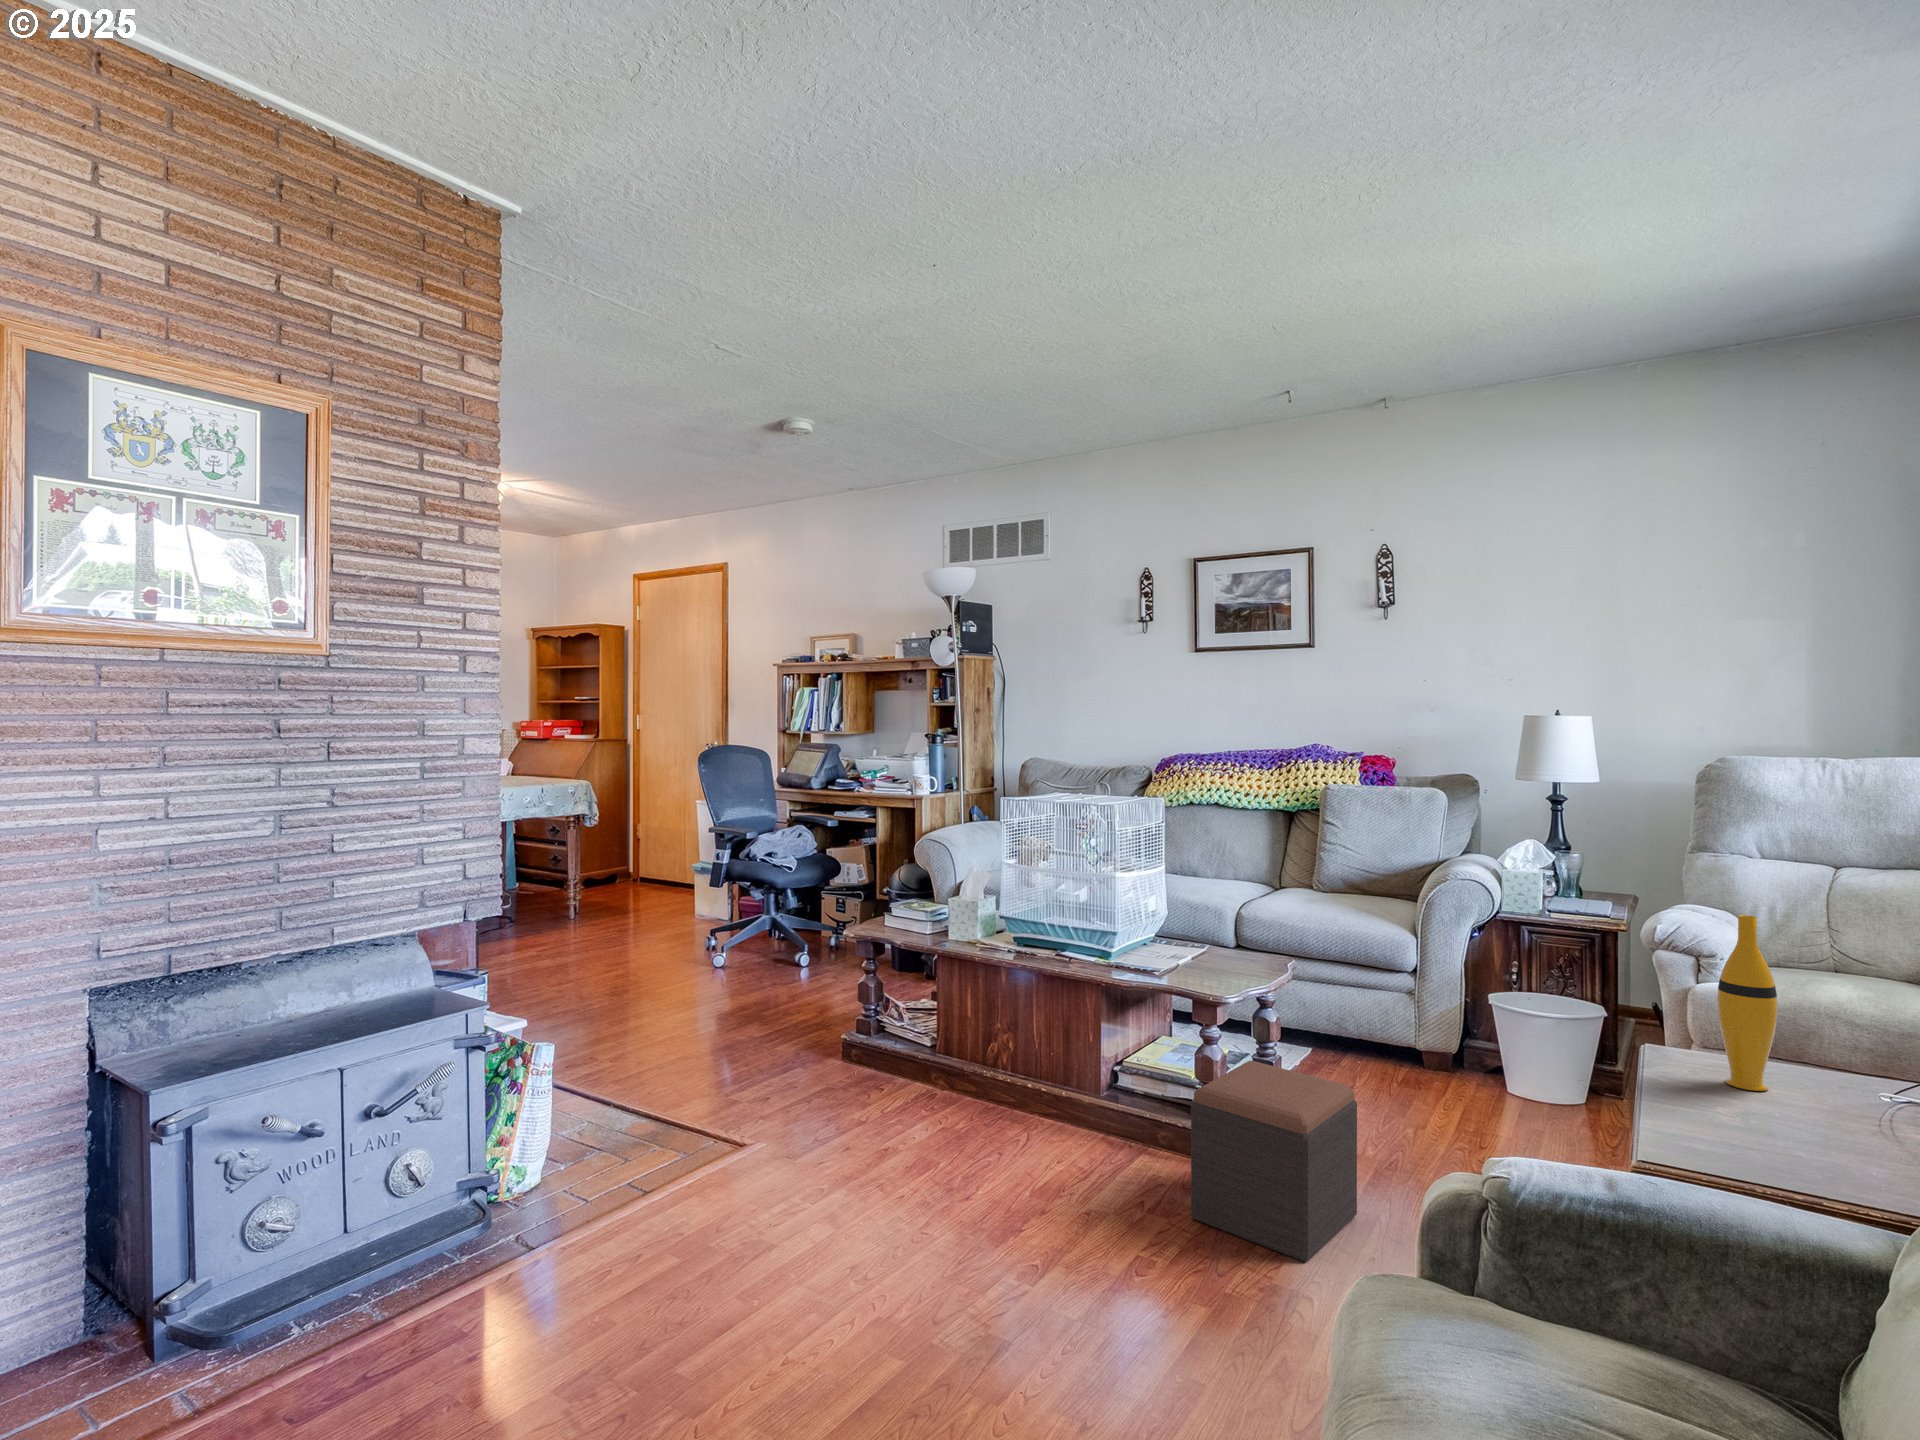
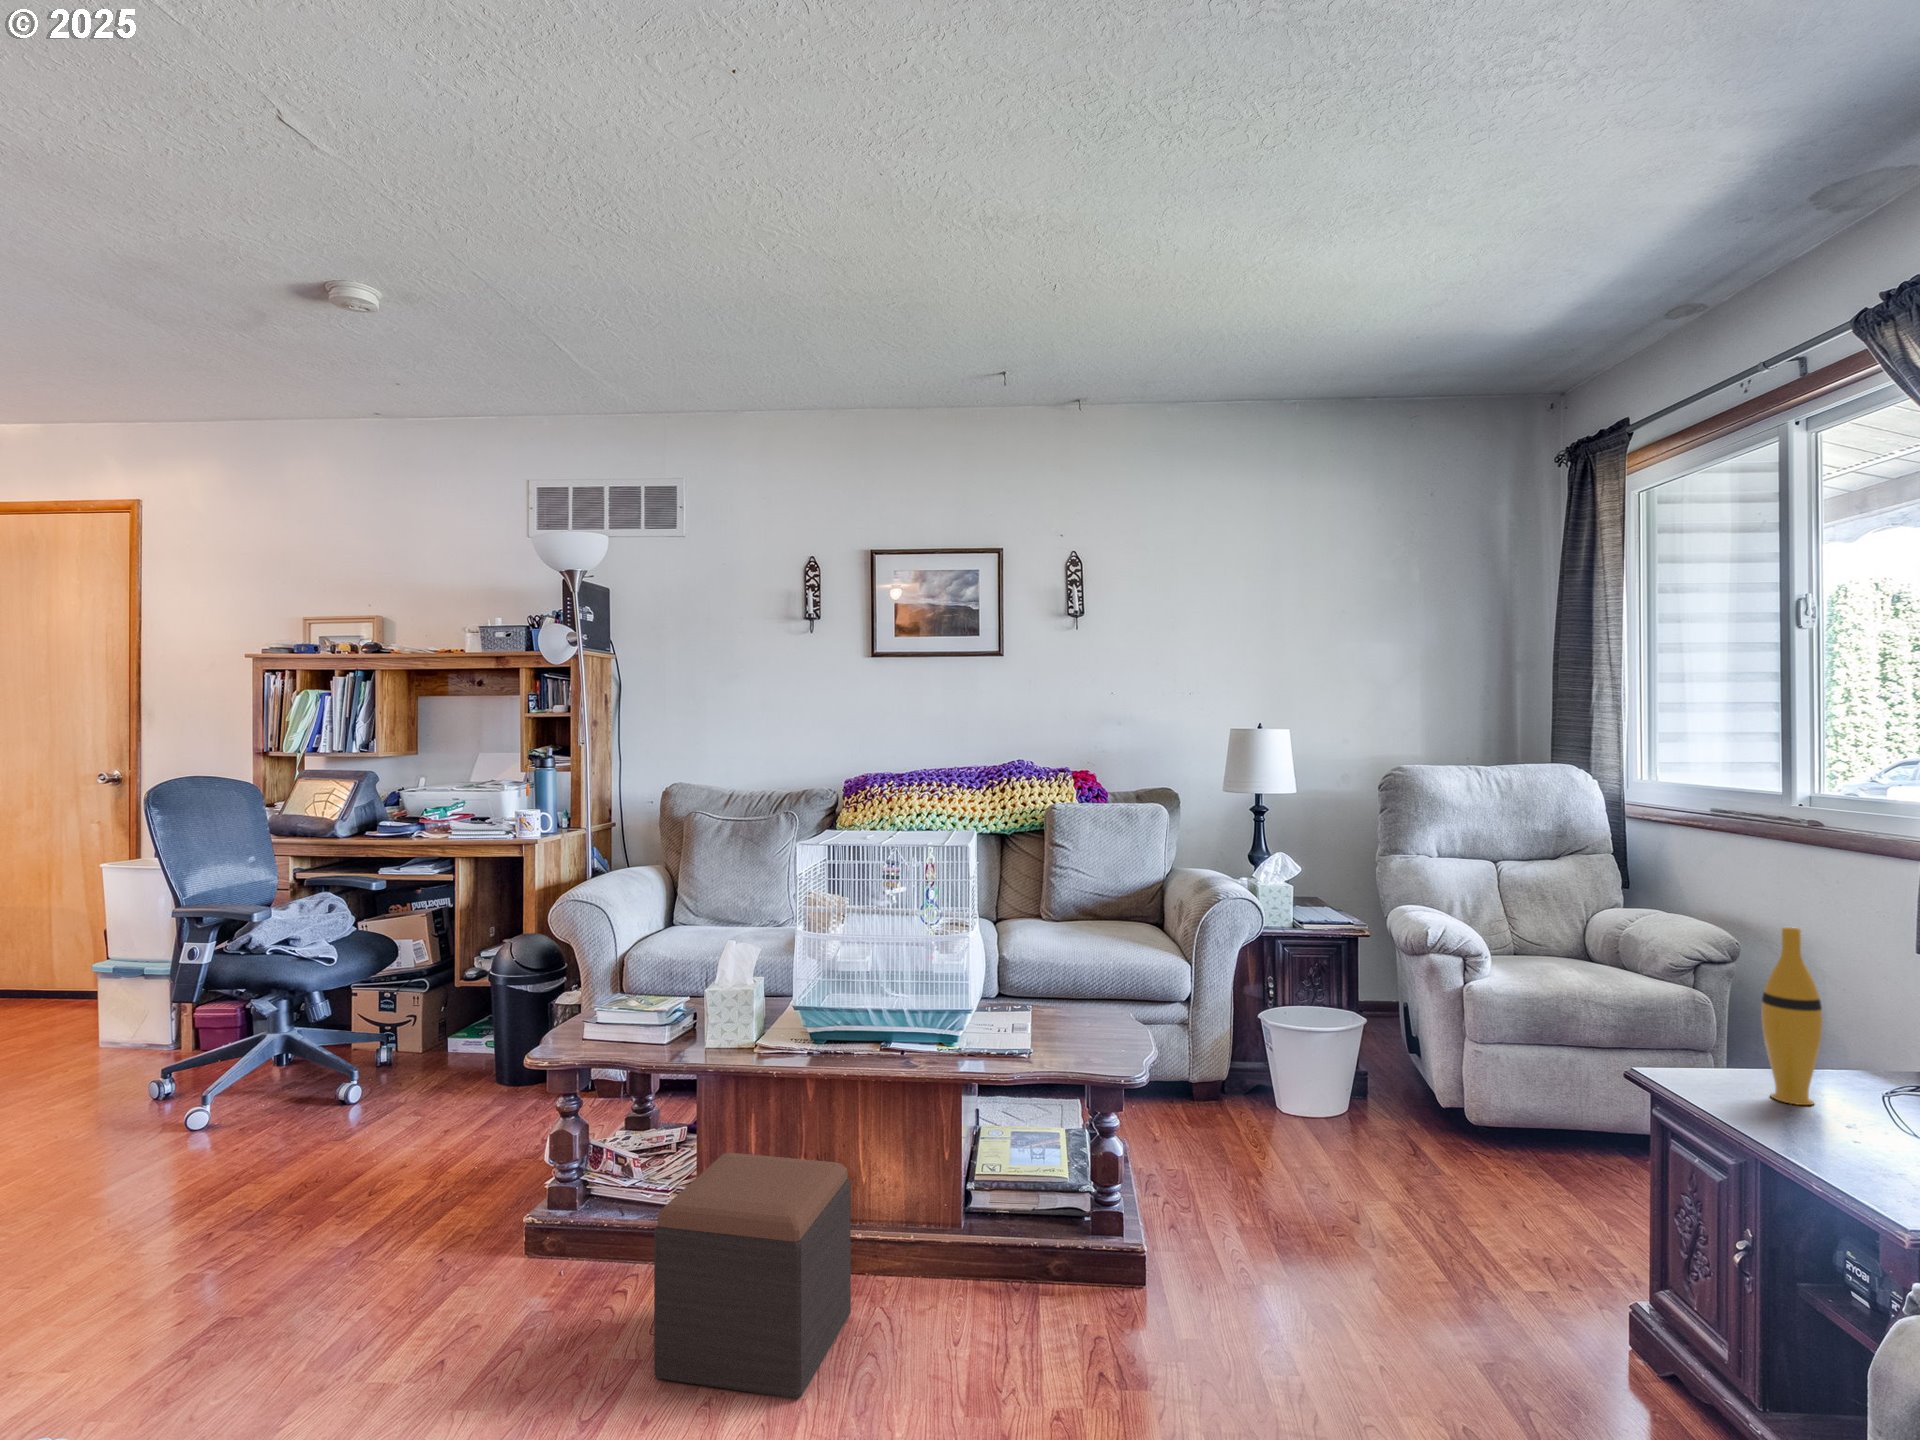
footstool: present [1191,1061,1357,1262] -> present [654,1152,851,1399]

